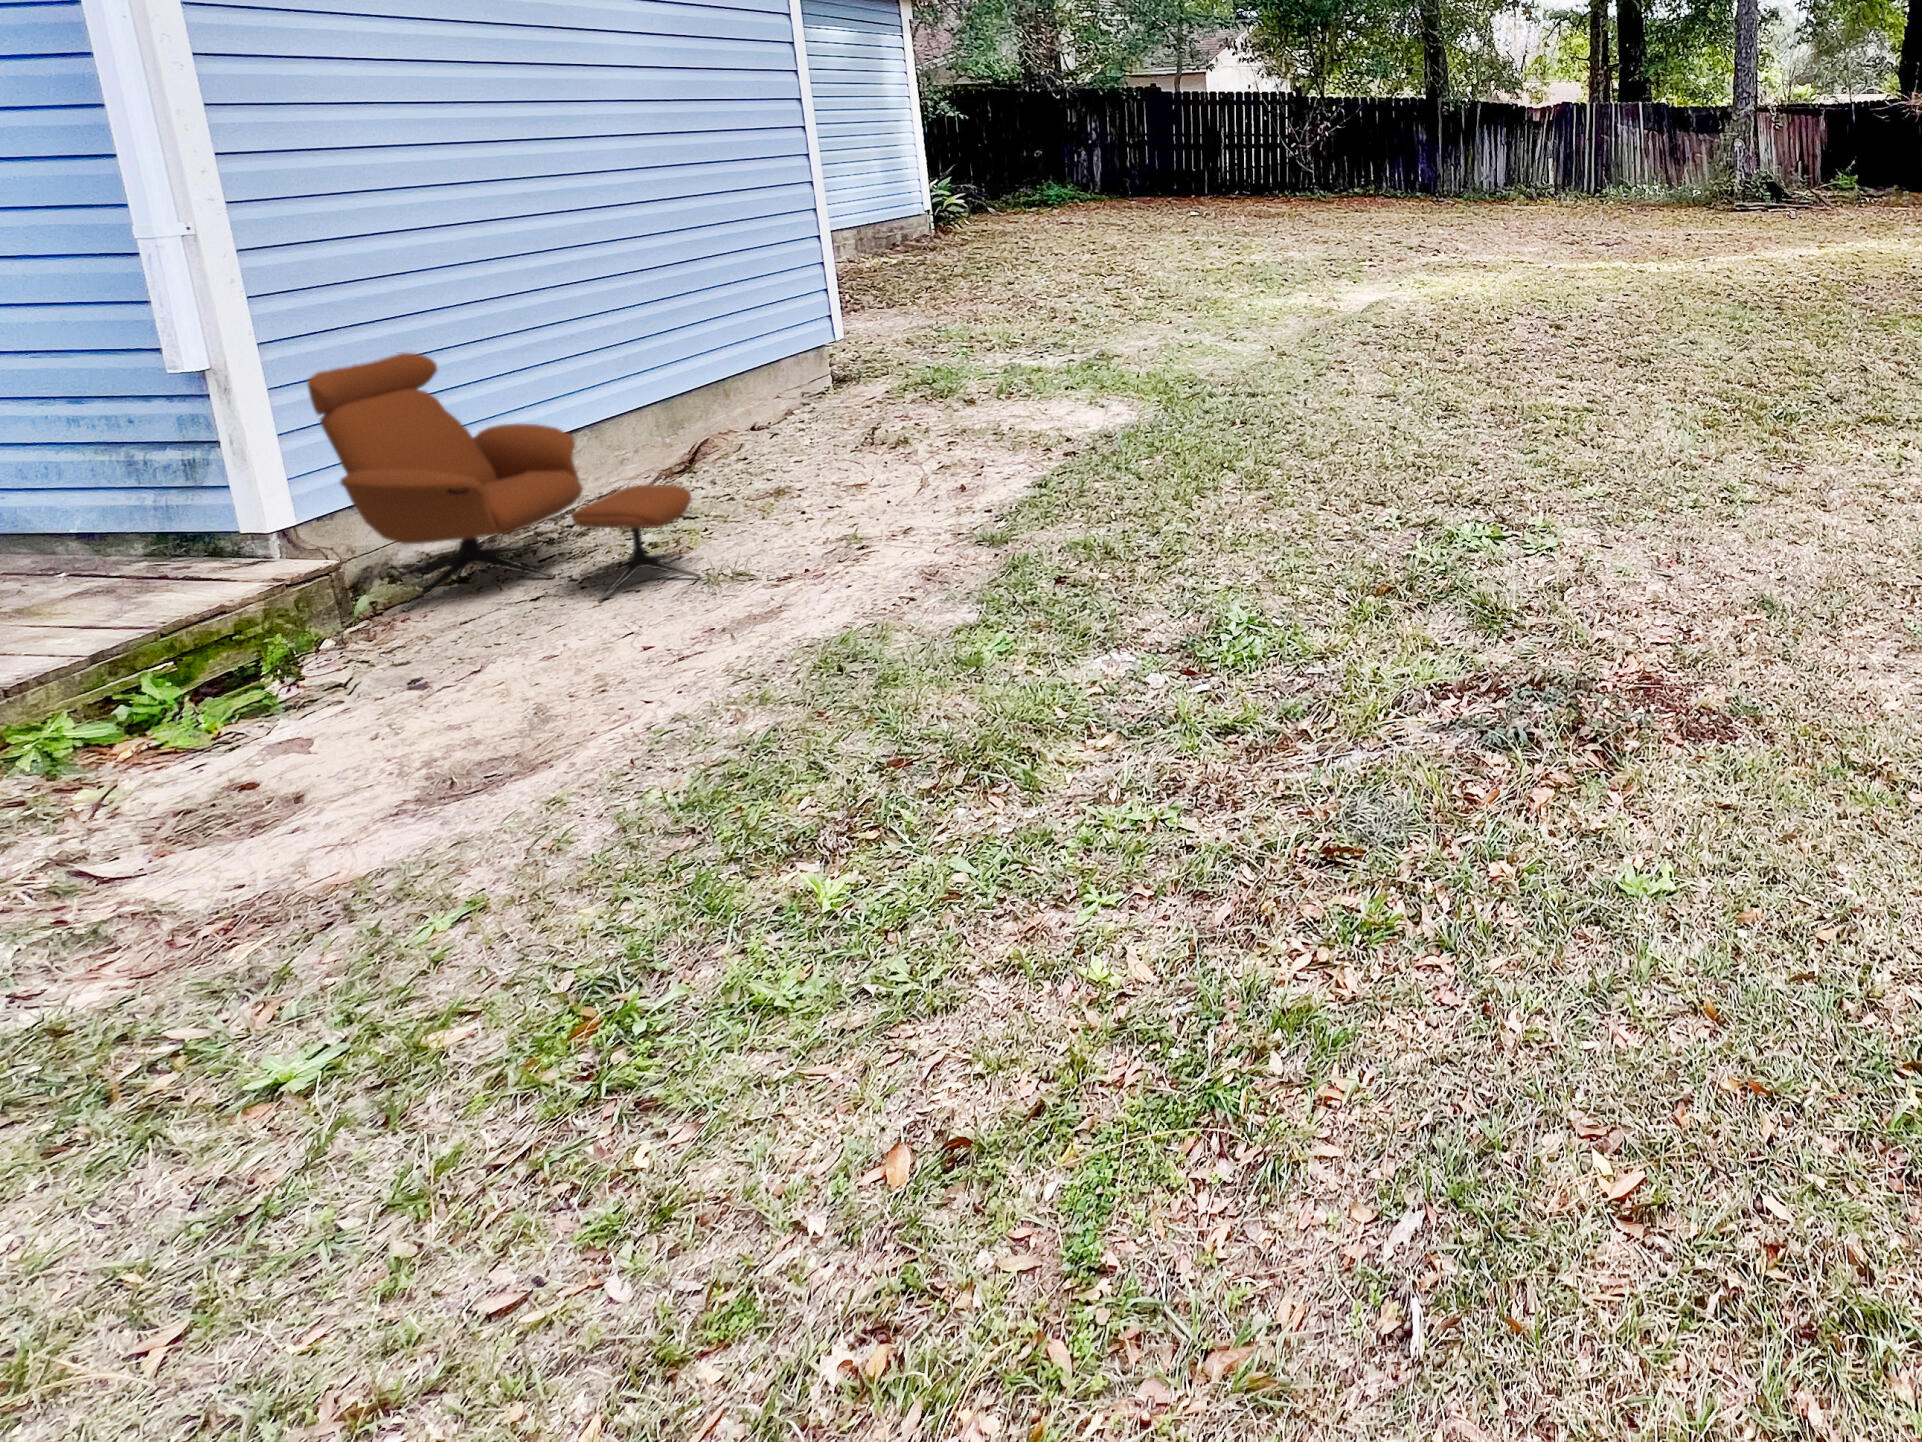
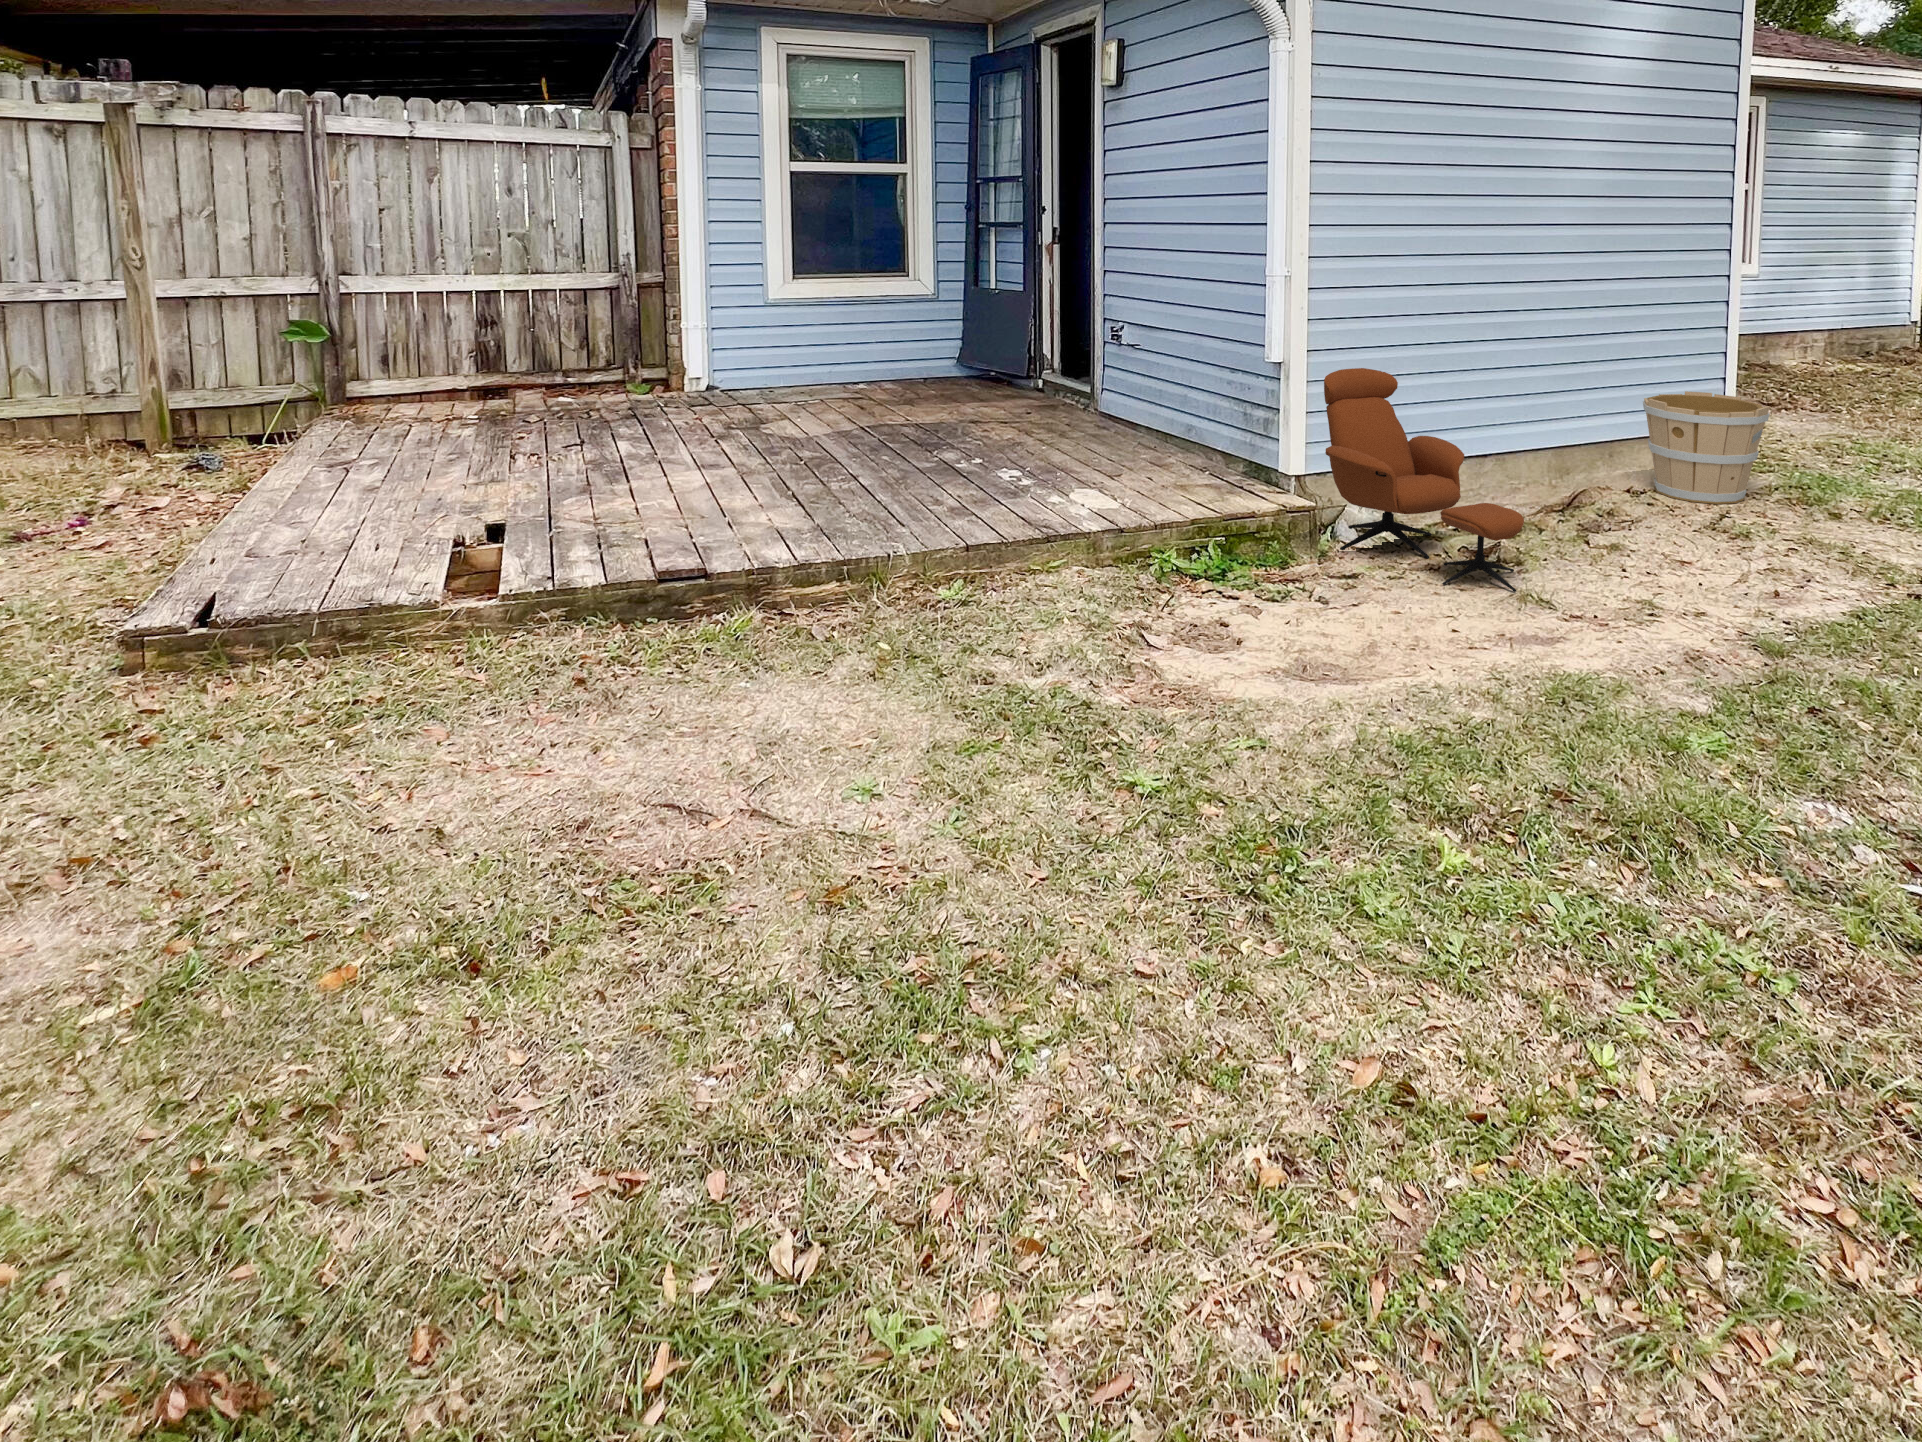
wooden bucket: none [752,306,890,424] -> present [1643,391,1770,504]

